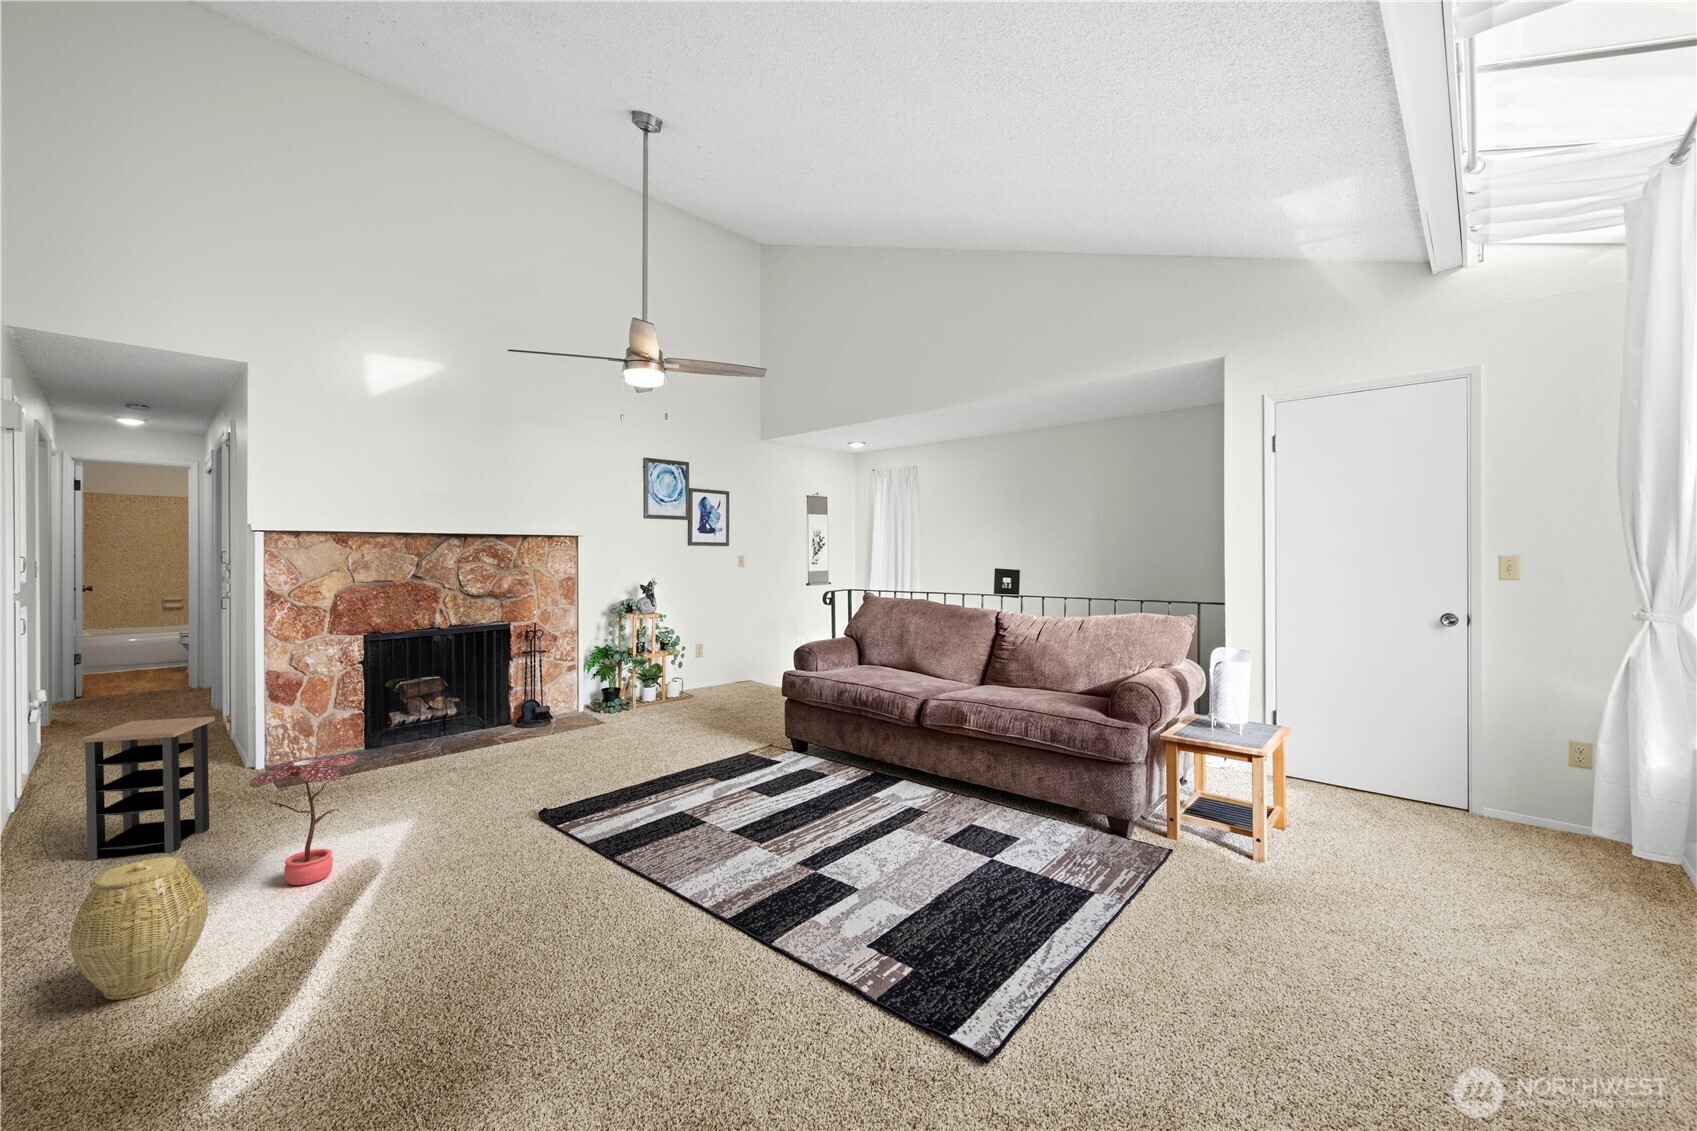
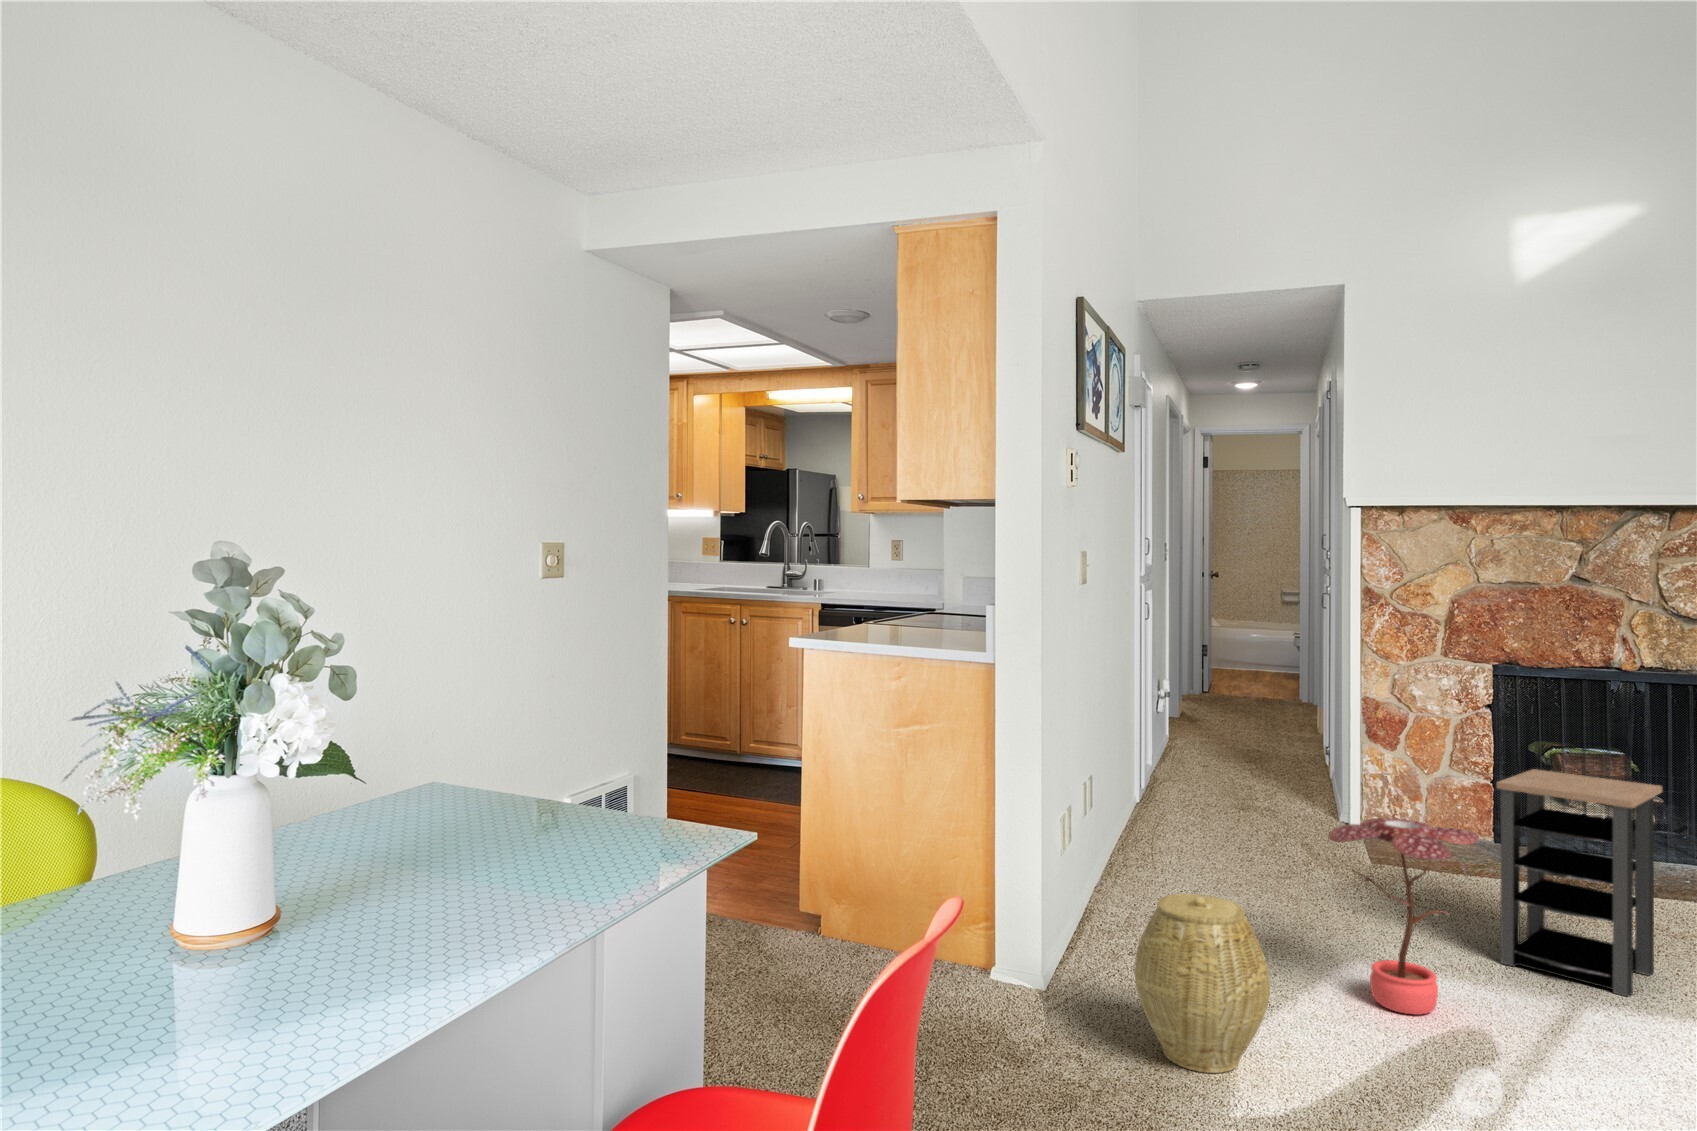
side table: present [81,717,215,860] -> present [1497,769,1662,997]

